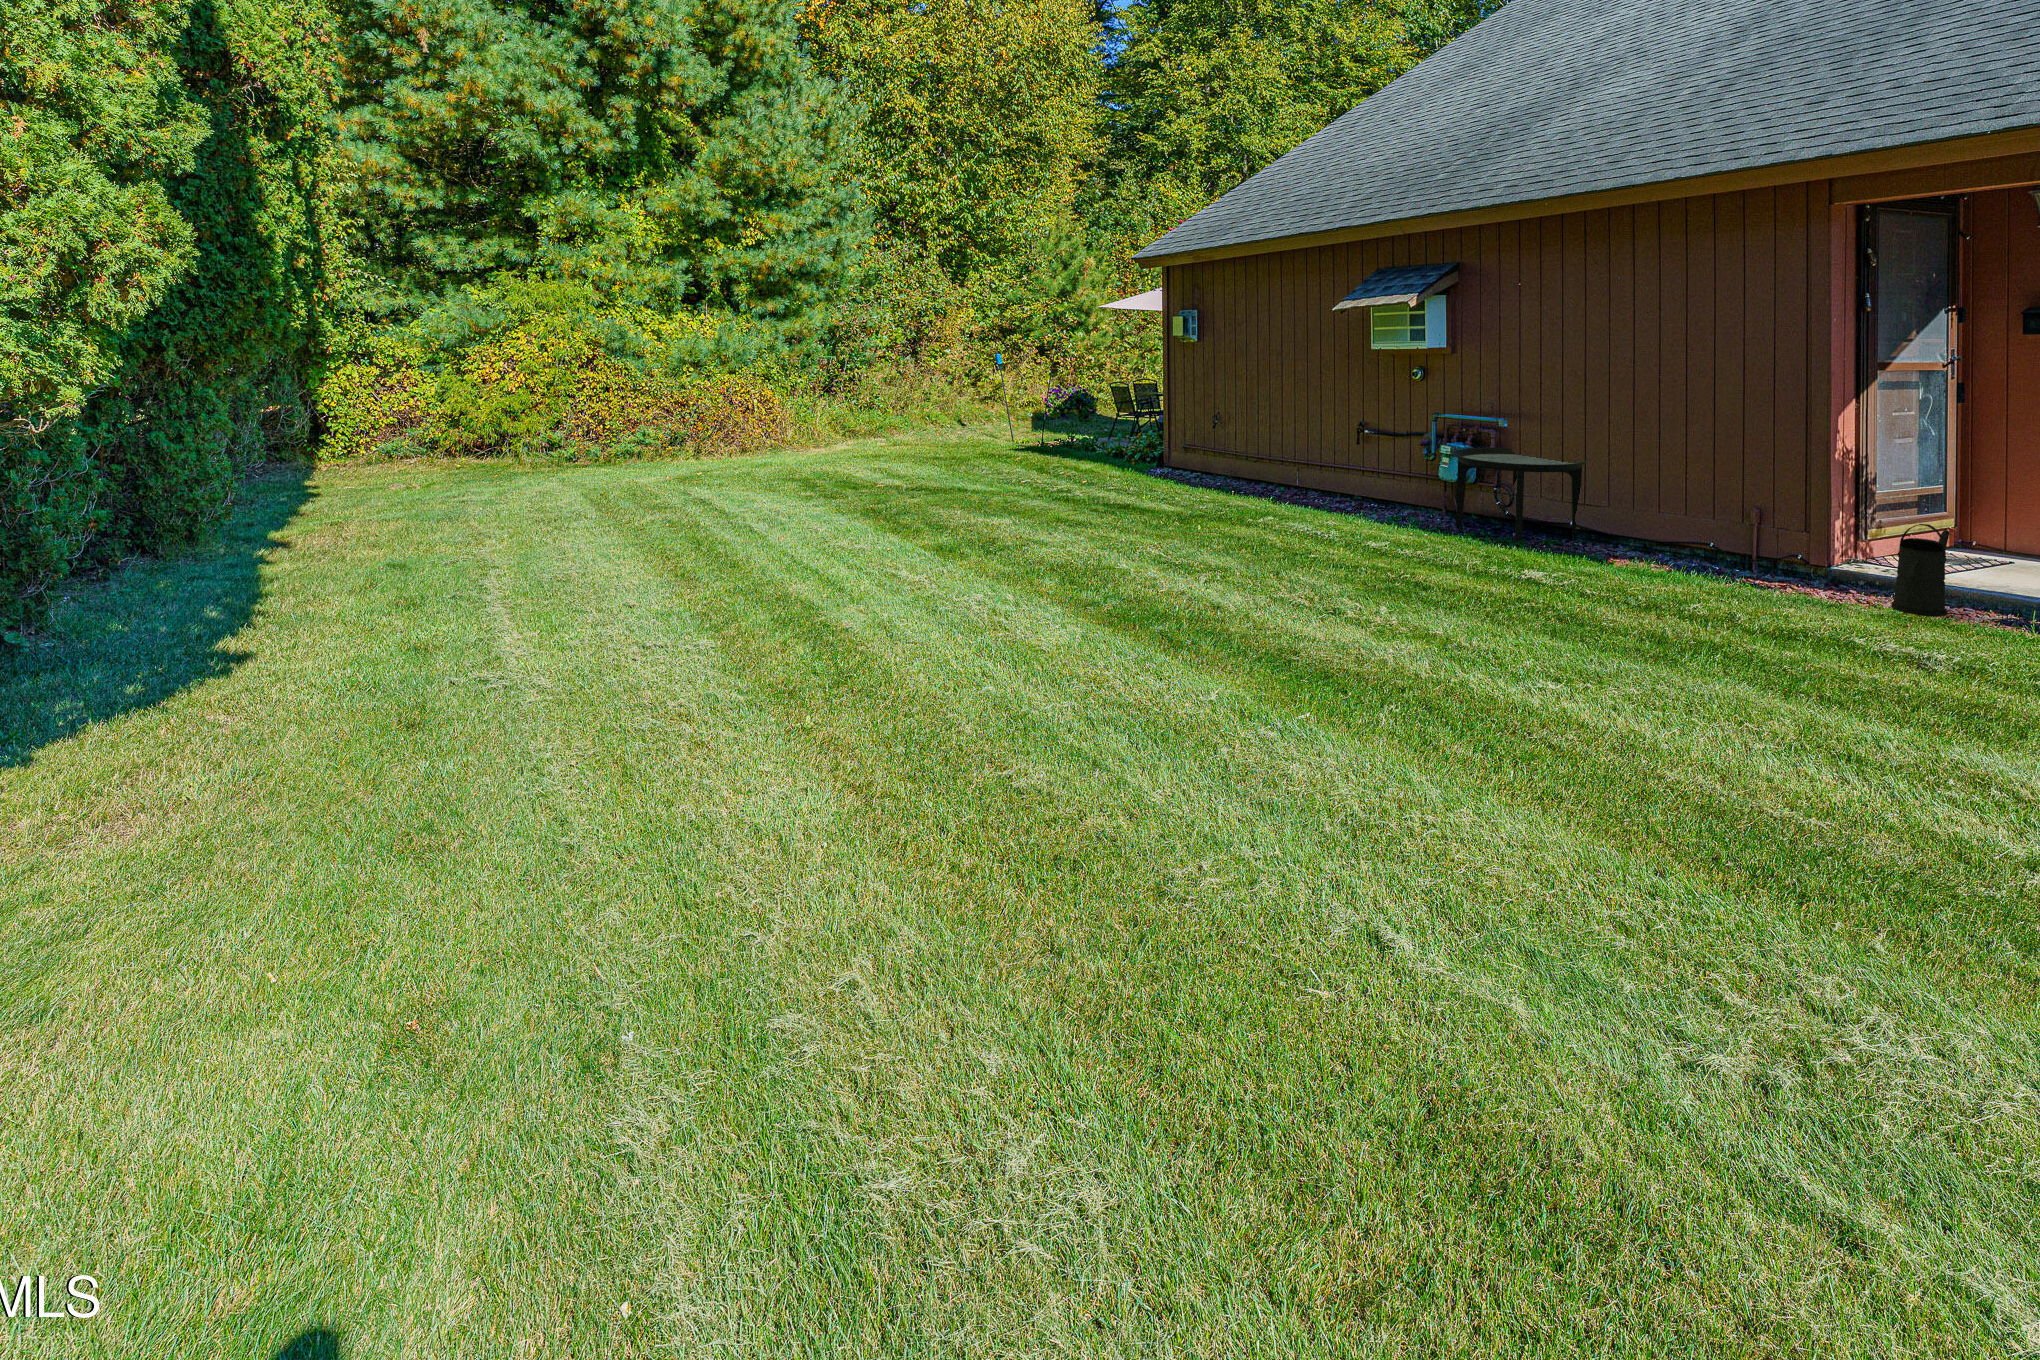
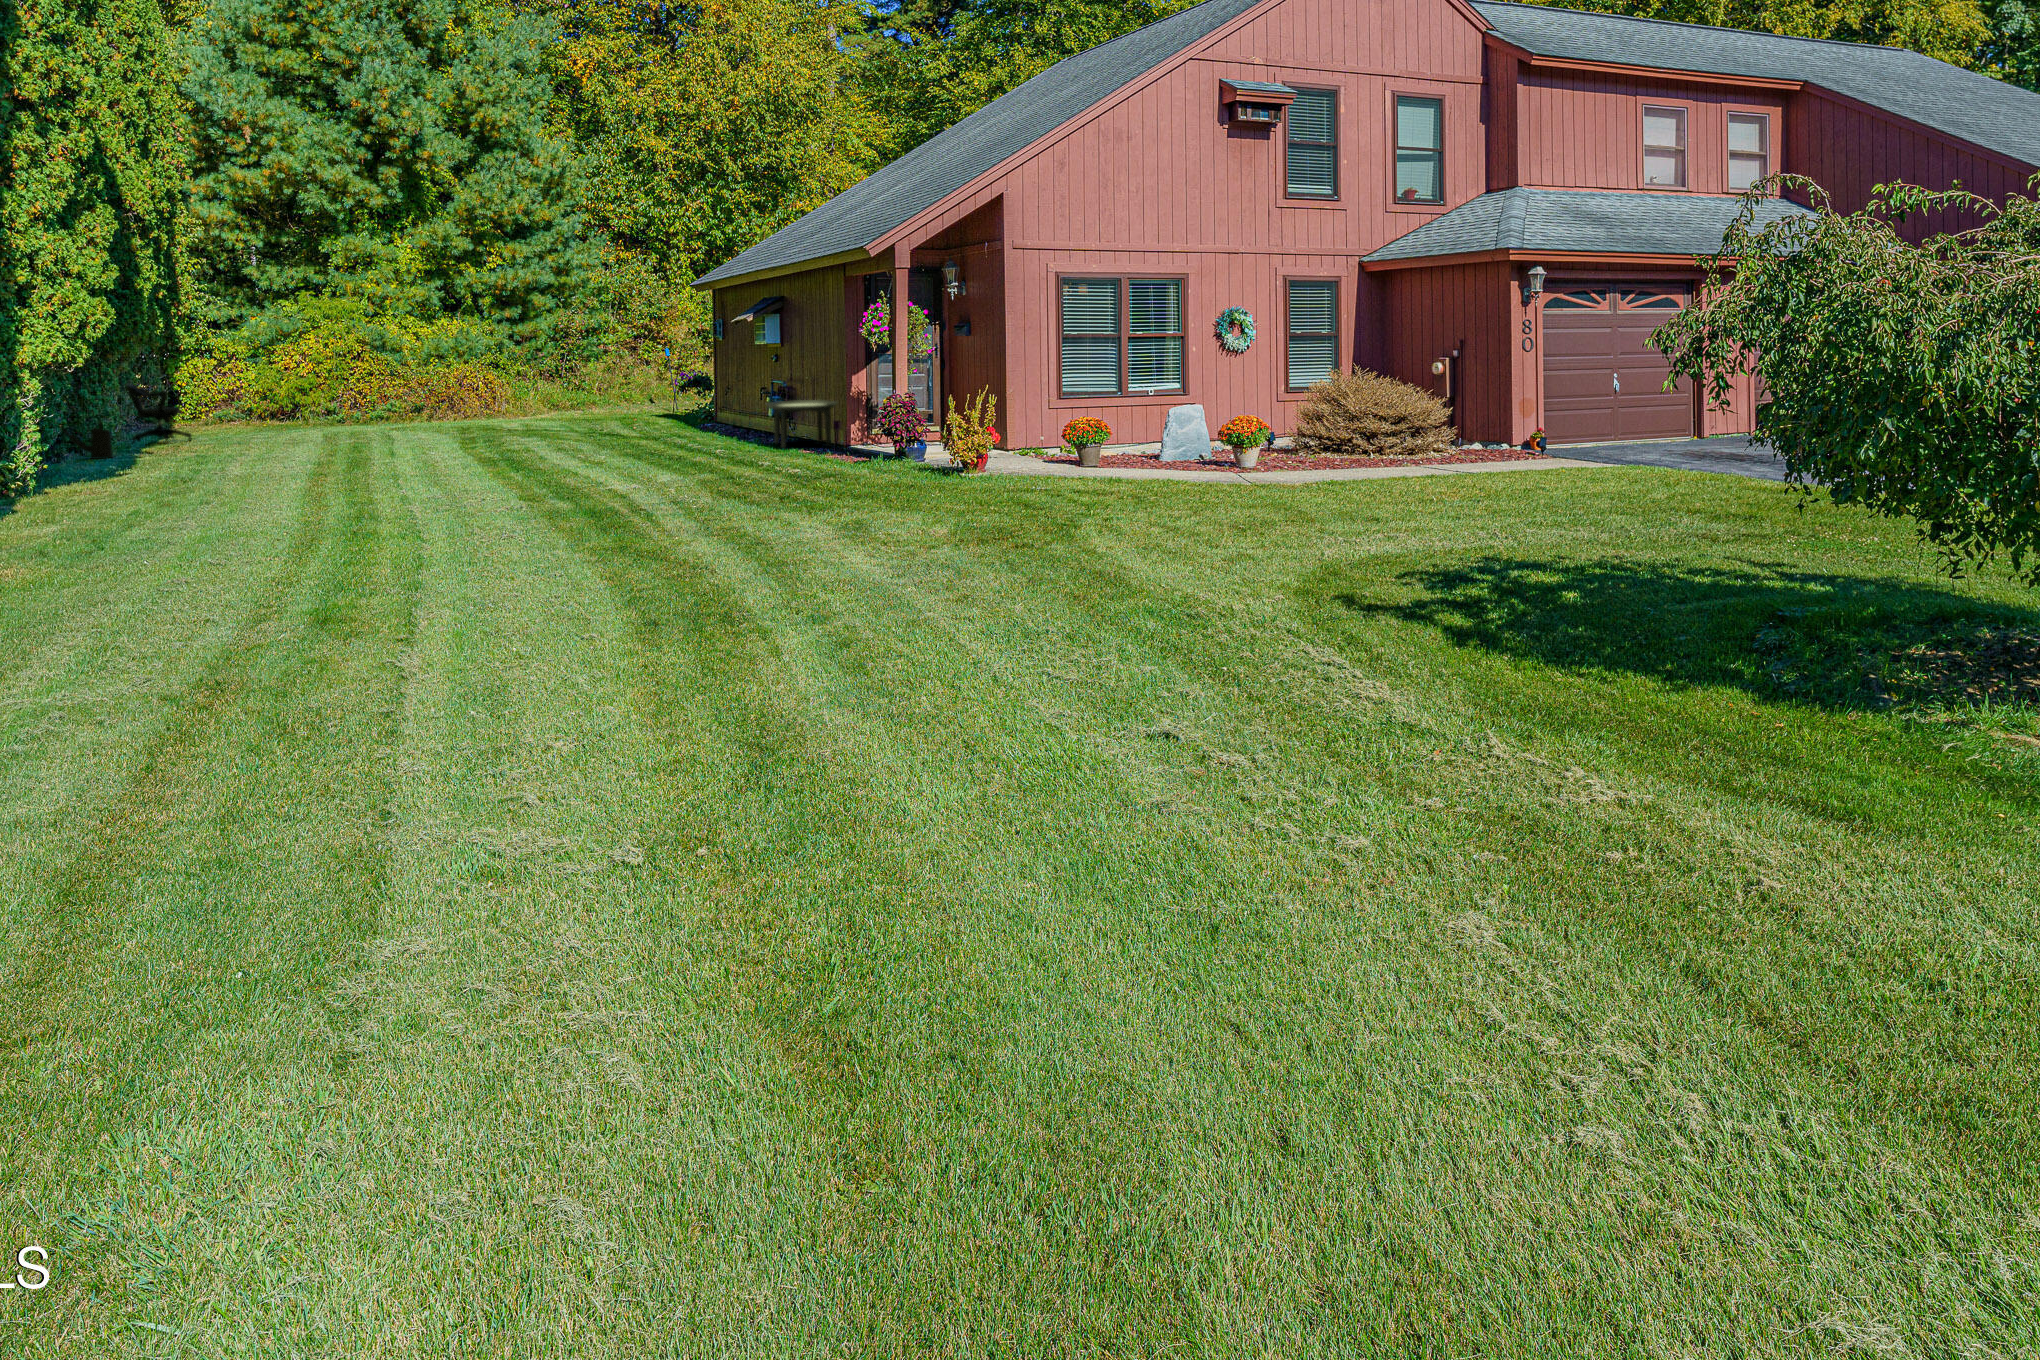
chair: none [234,413,365,528] -> present [126,383,191,444]
watering can: present [1891,524,1950,616] -> present [63,421,113,459]

